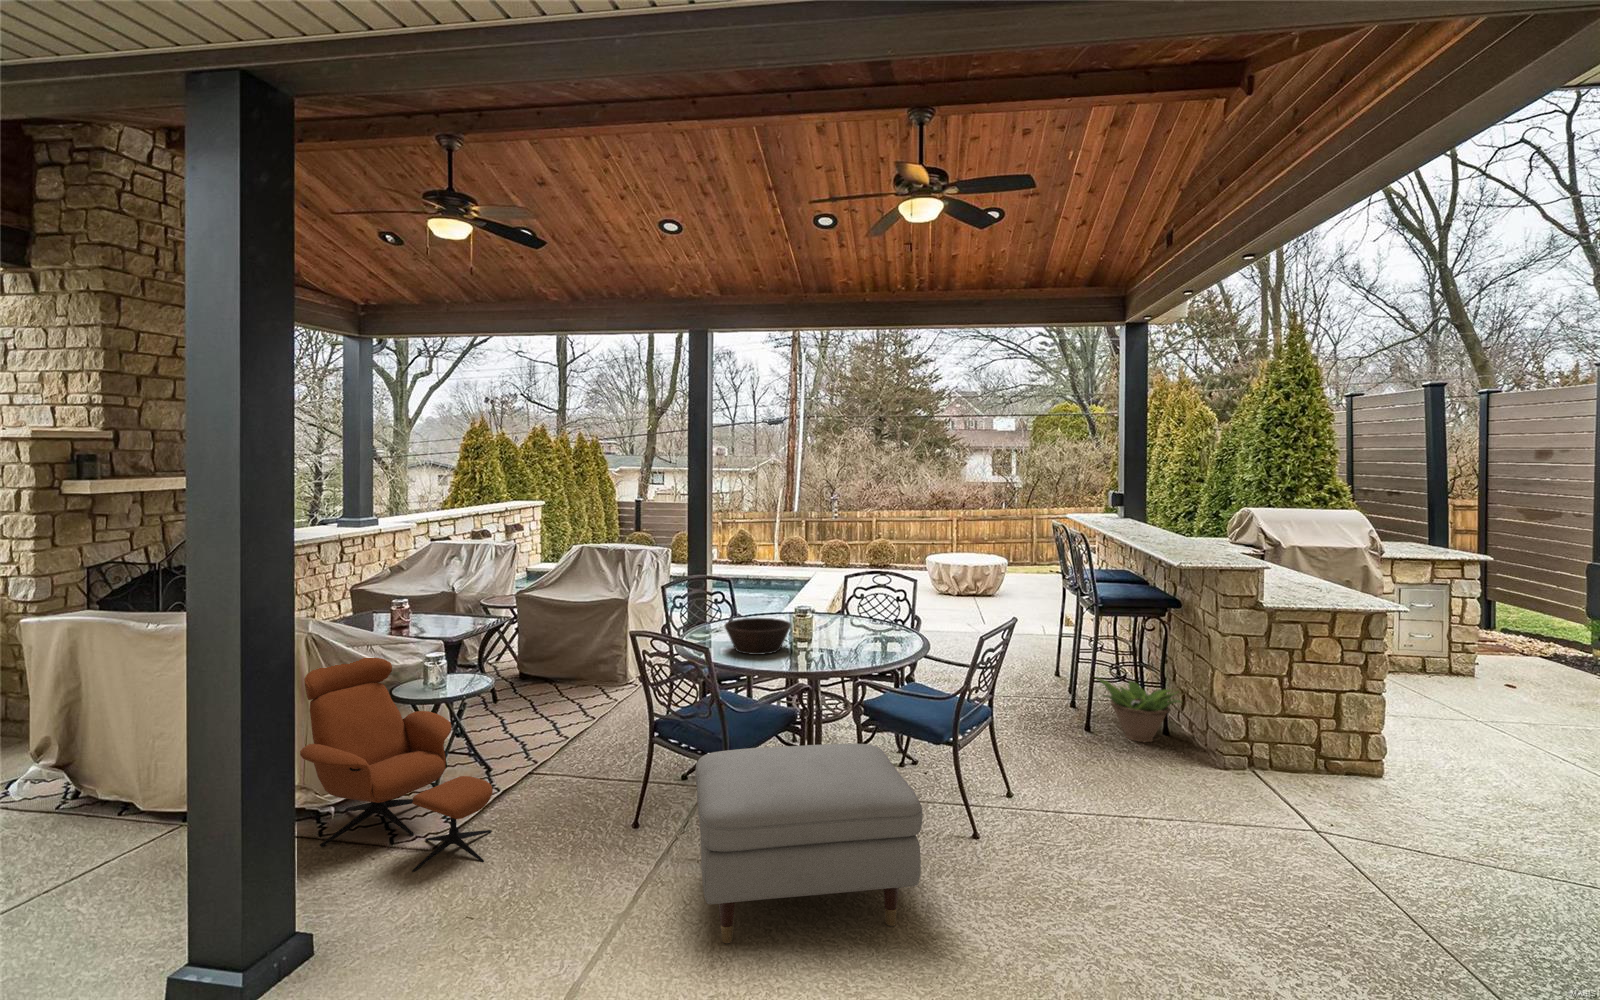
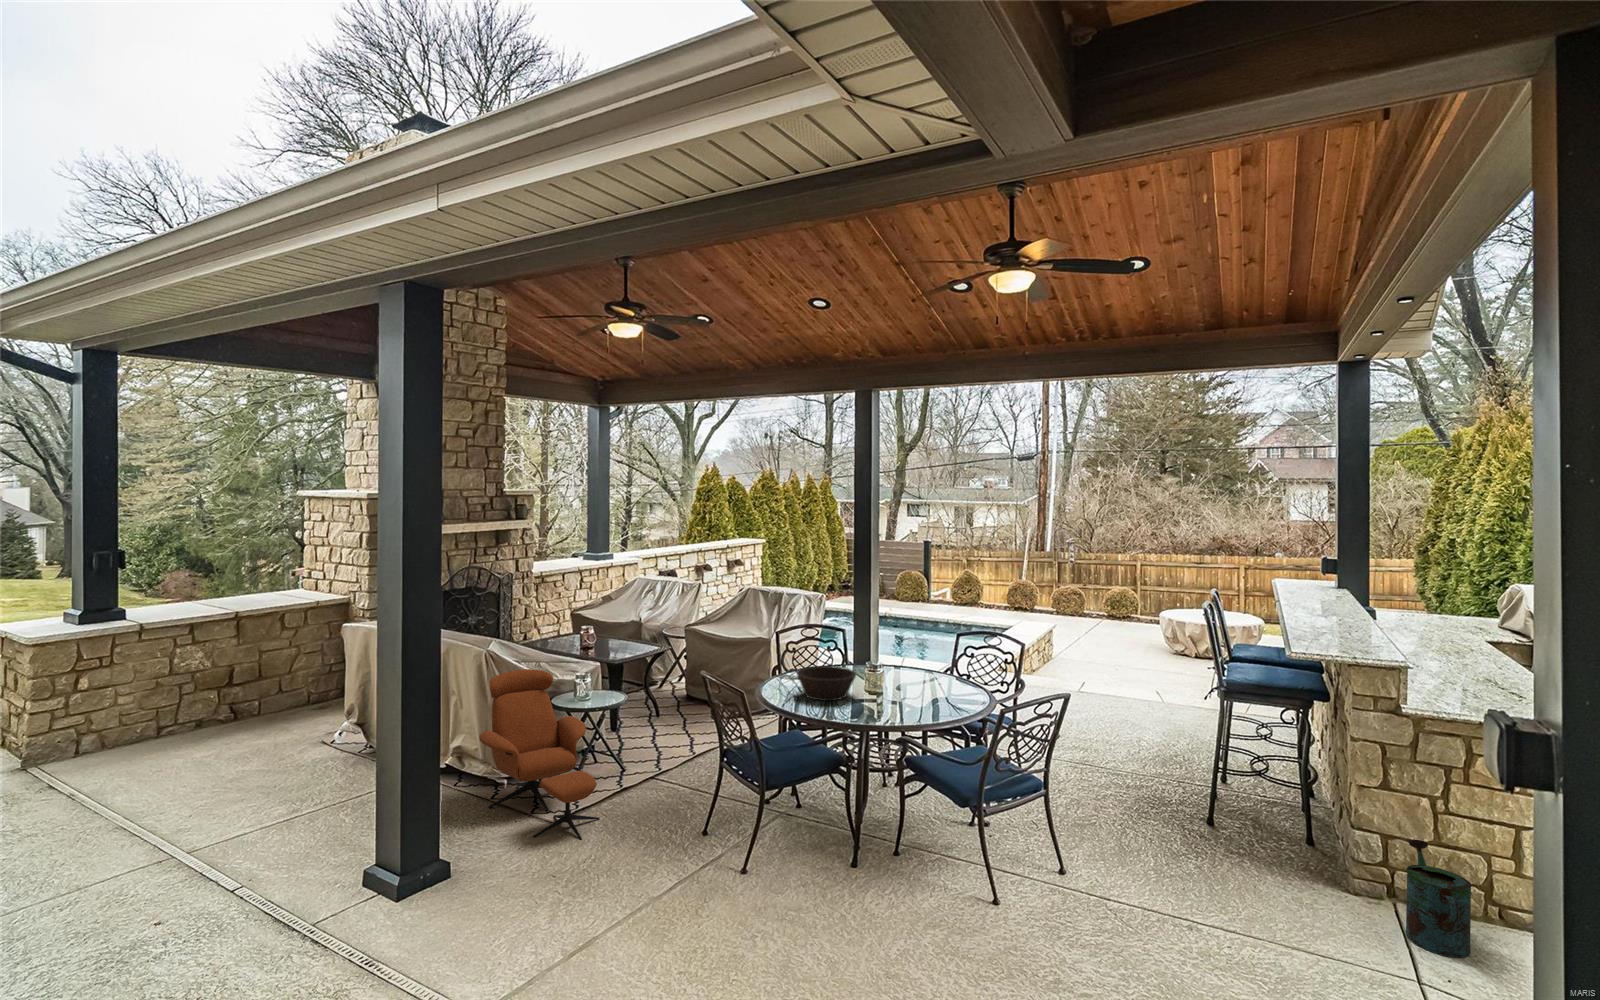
decorative plant: present [1096,677,1181,742] -> none [1213,767,1328,851]
watering can: none [1268,714,1334,803] -> present [1406,840,1472,958]
ottoman: present [695,744,923,944] -> none [687,780,890,959]

